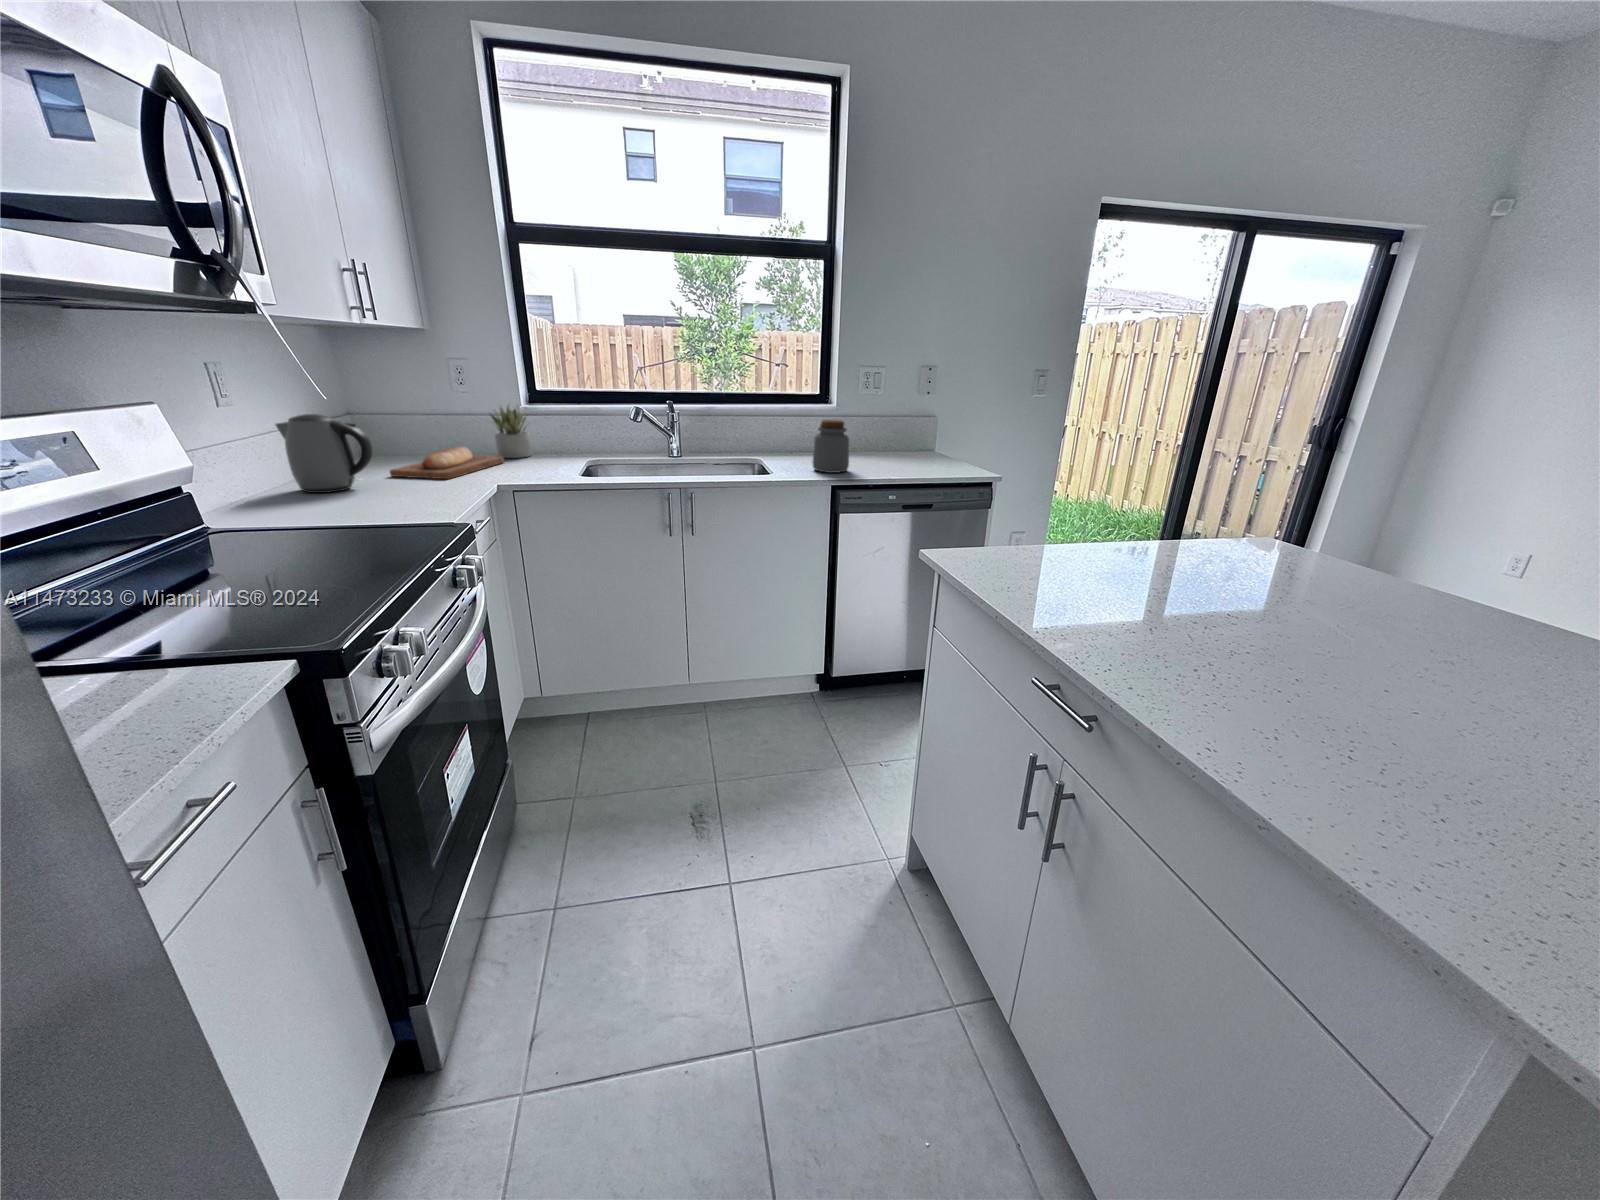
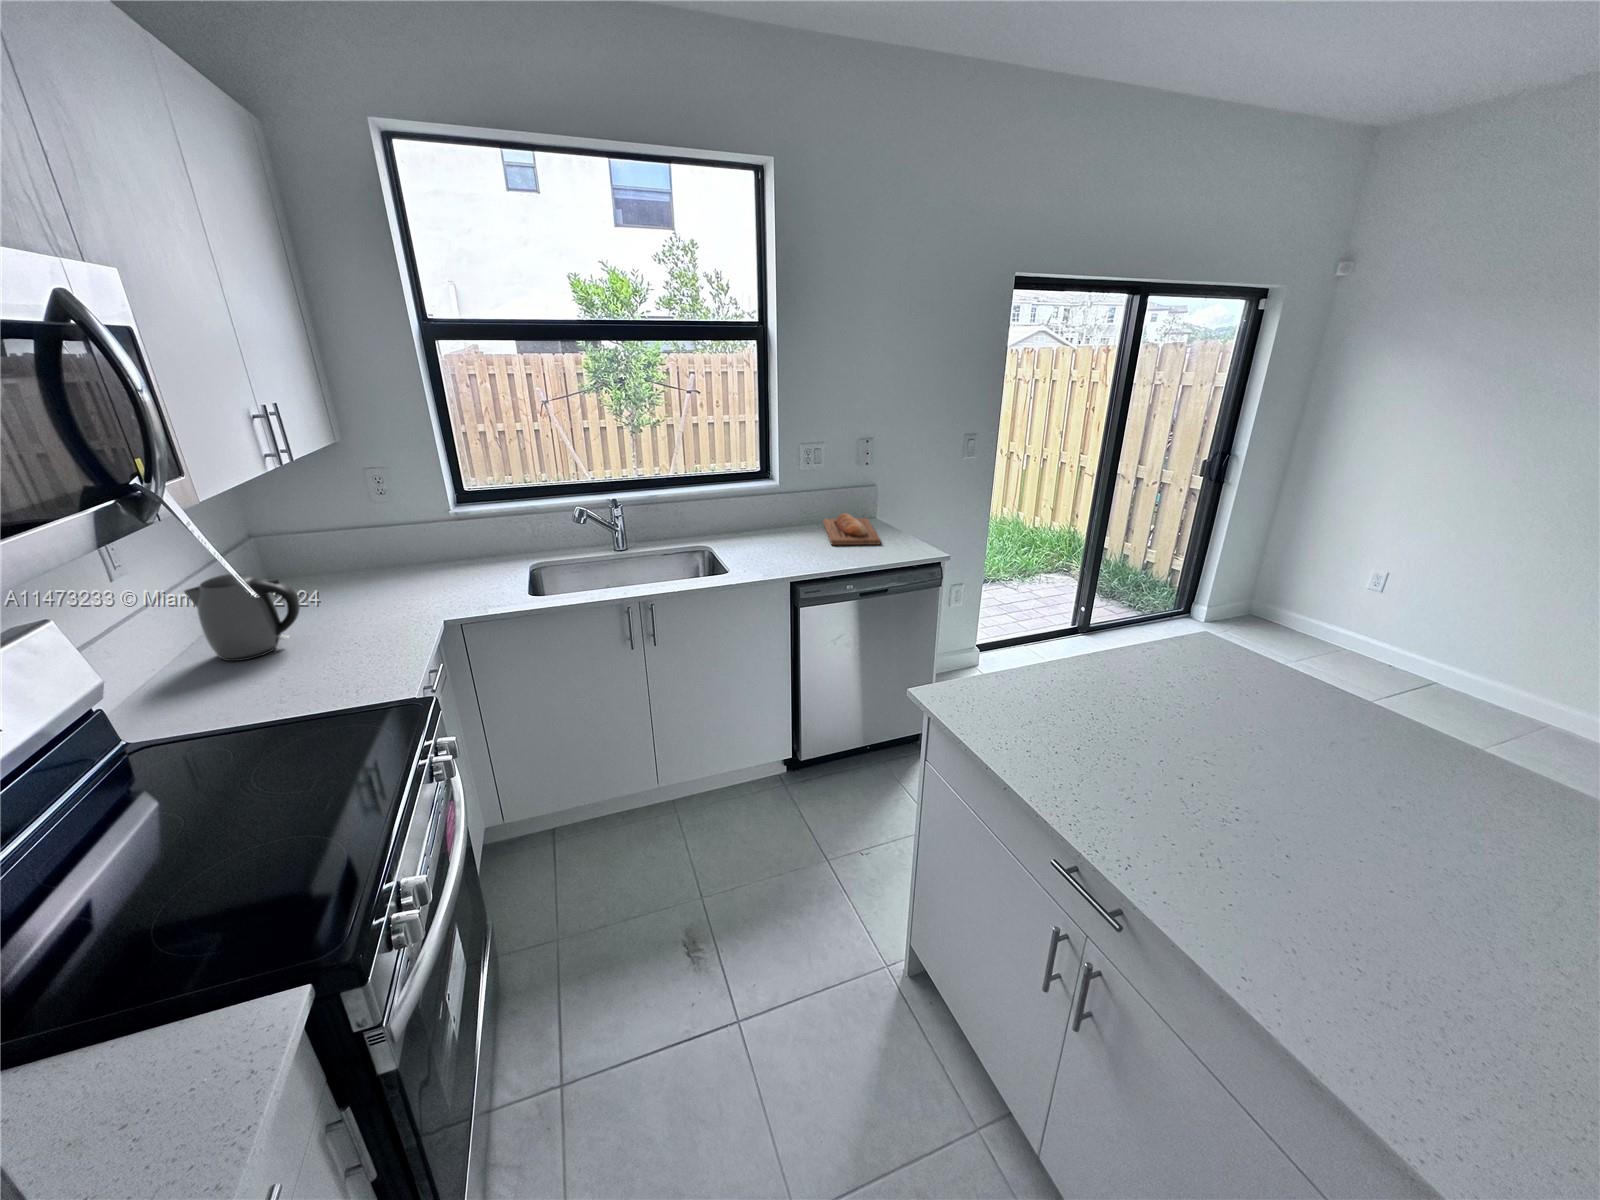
succulent plant: present [490,405,532,458] -> none [412,510,463,570]
jar: present [812,419,849,473] -> none [766,512,802,567]
bread loaf: present [390,446,504,479] -> present [823,513,880,545]

